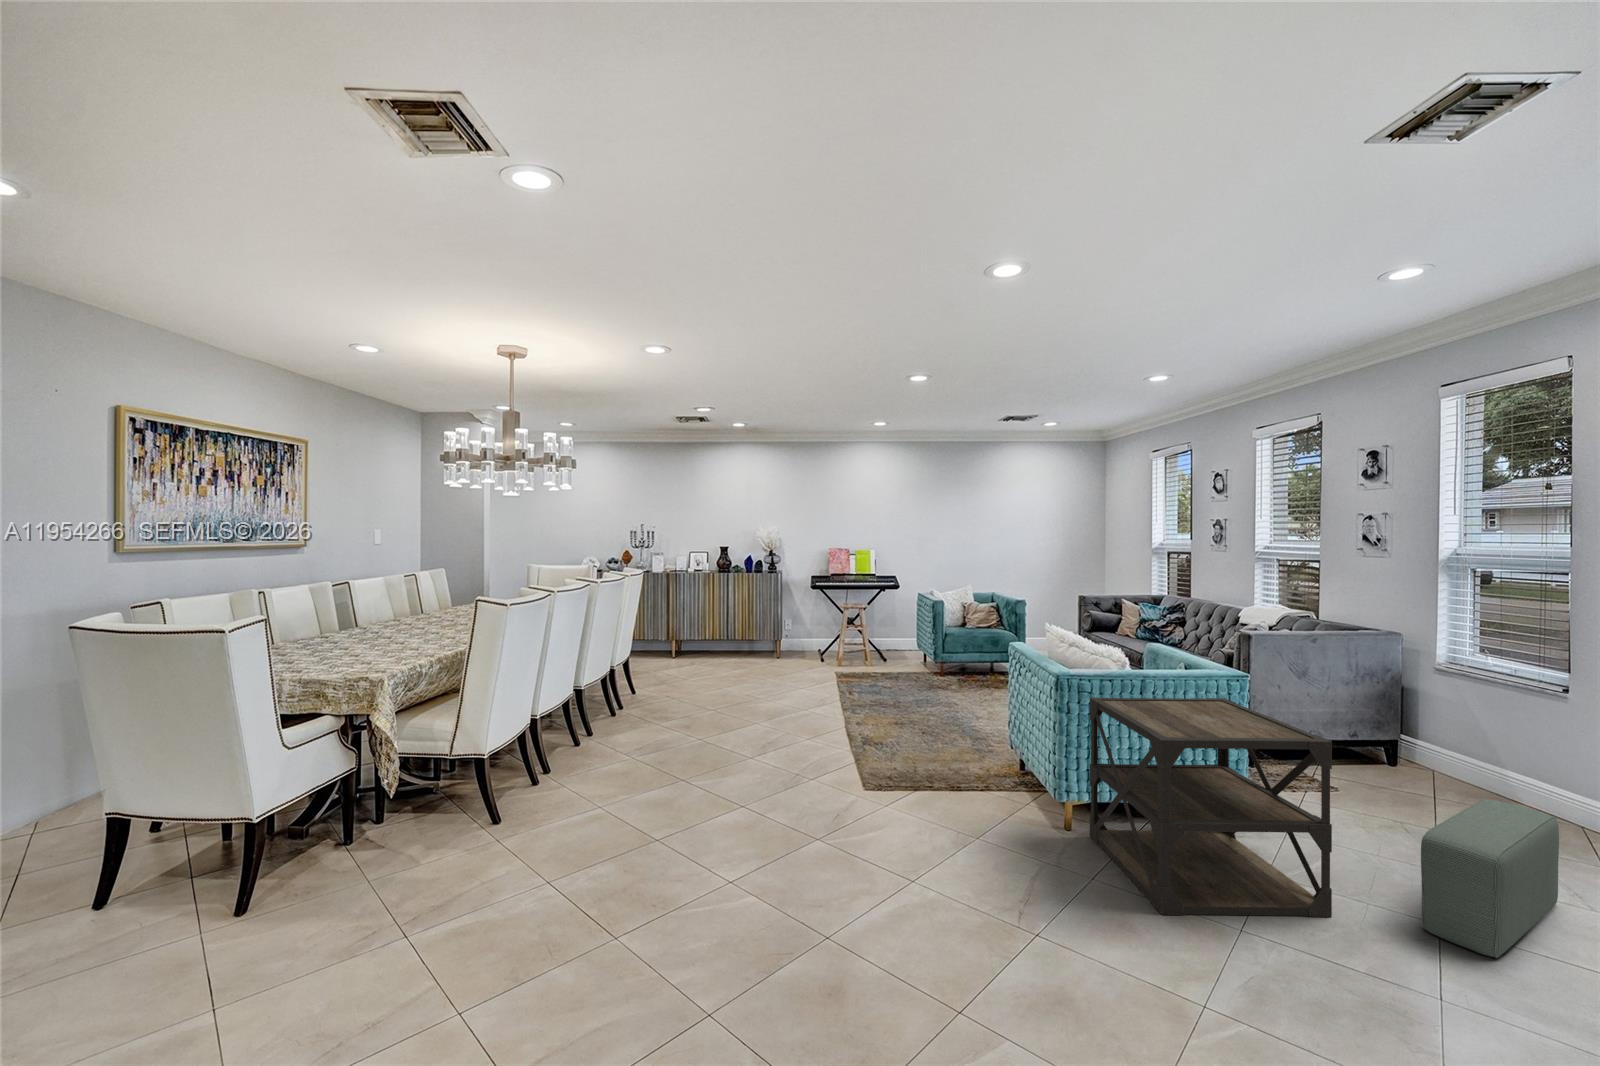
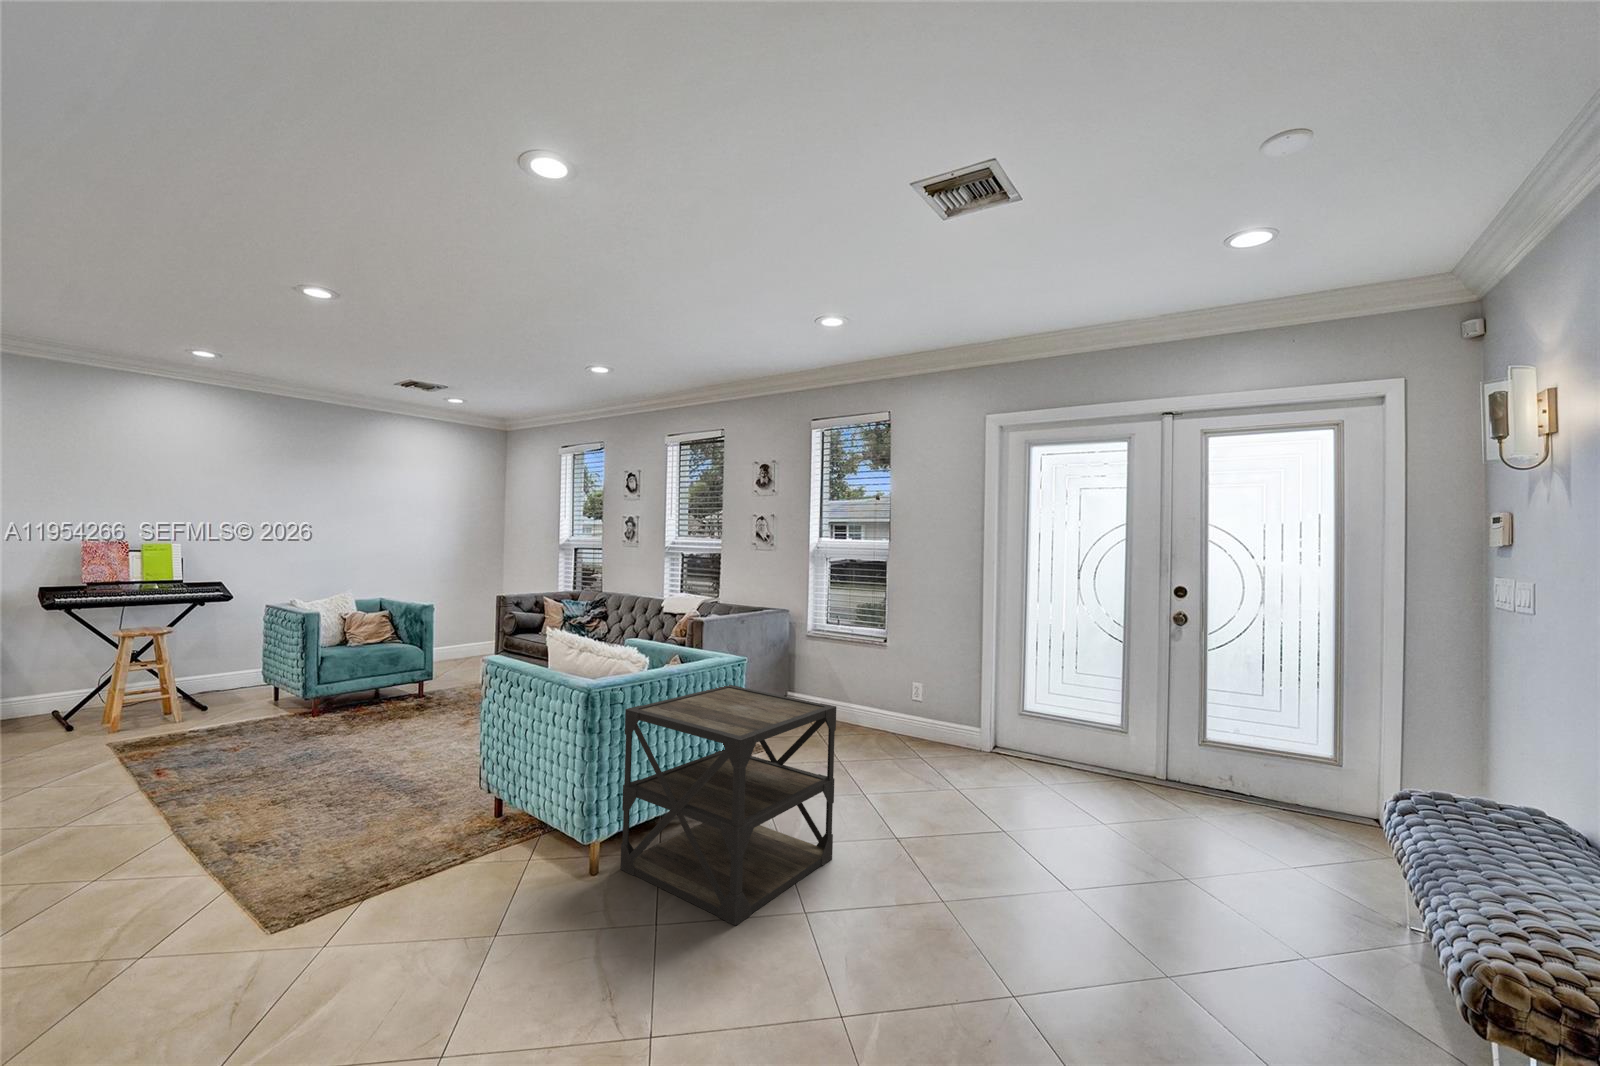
pouf: present [1421,799,1559,958] -> none [873,726,923,844]

